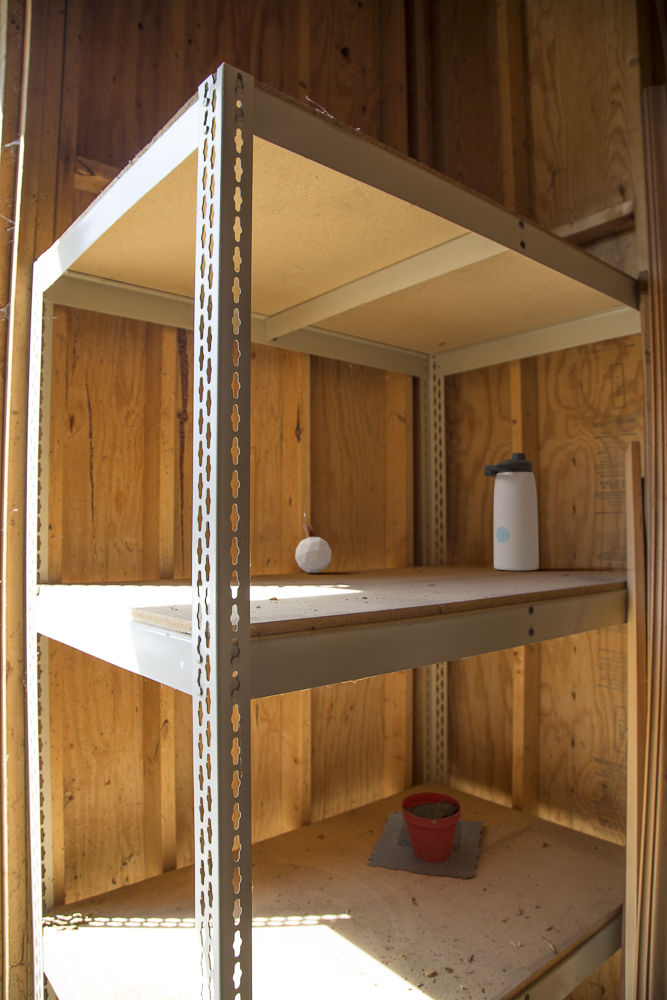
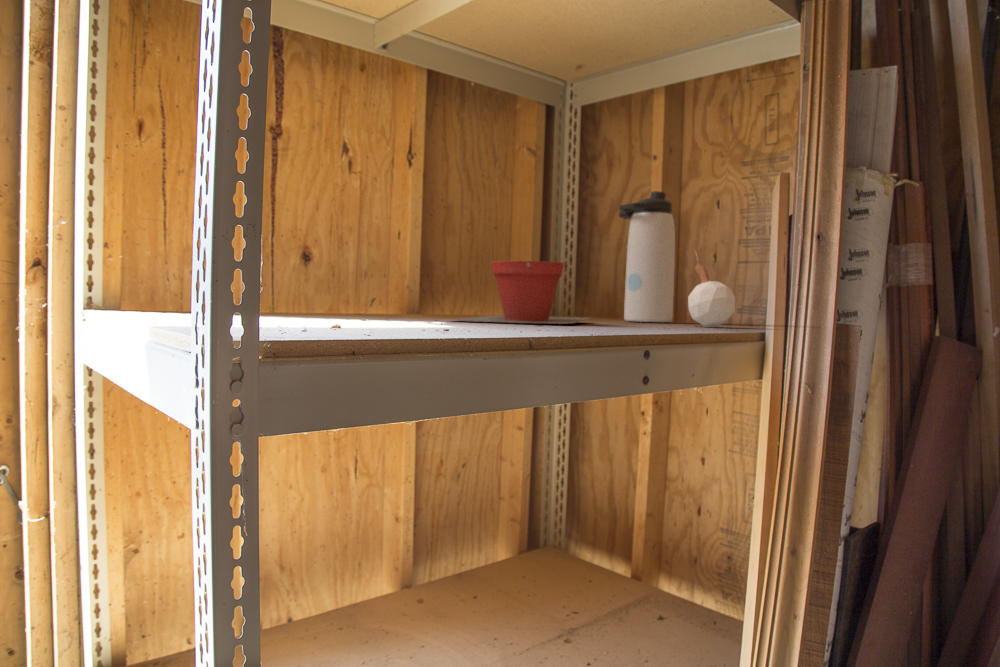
candle: present [295,512,332,573] -> present [688,251,735,326]
plant pot: present [368,792,483,879] -> present [452,261,588,323]

